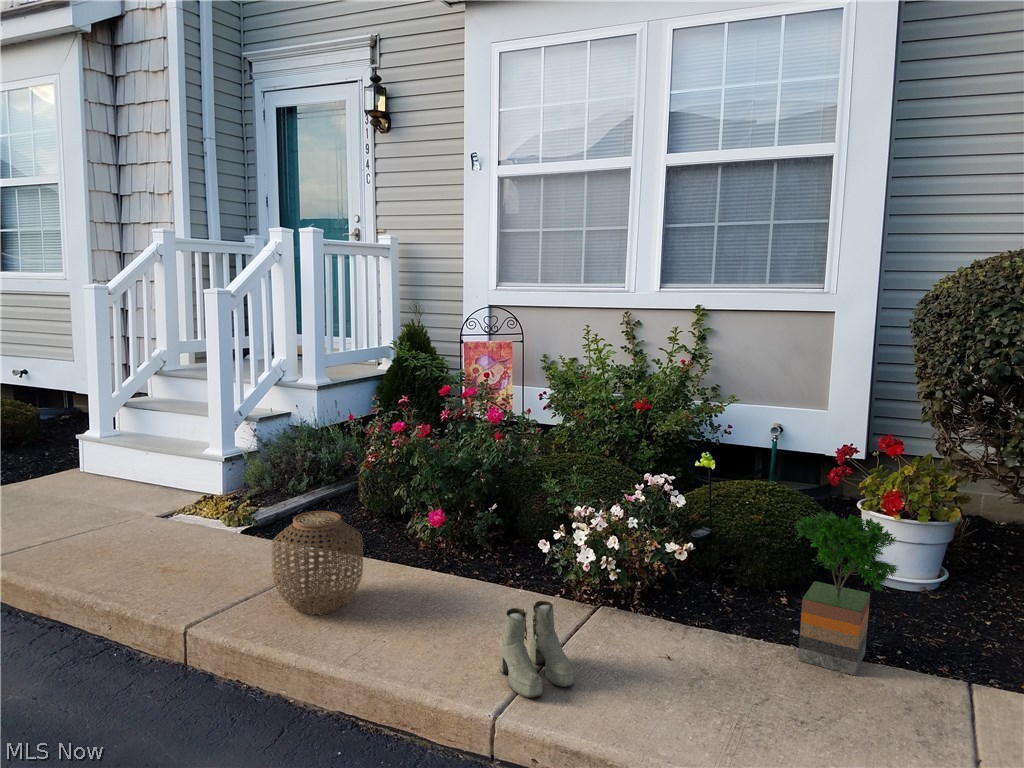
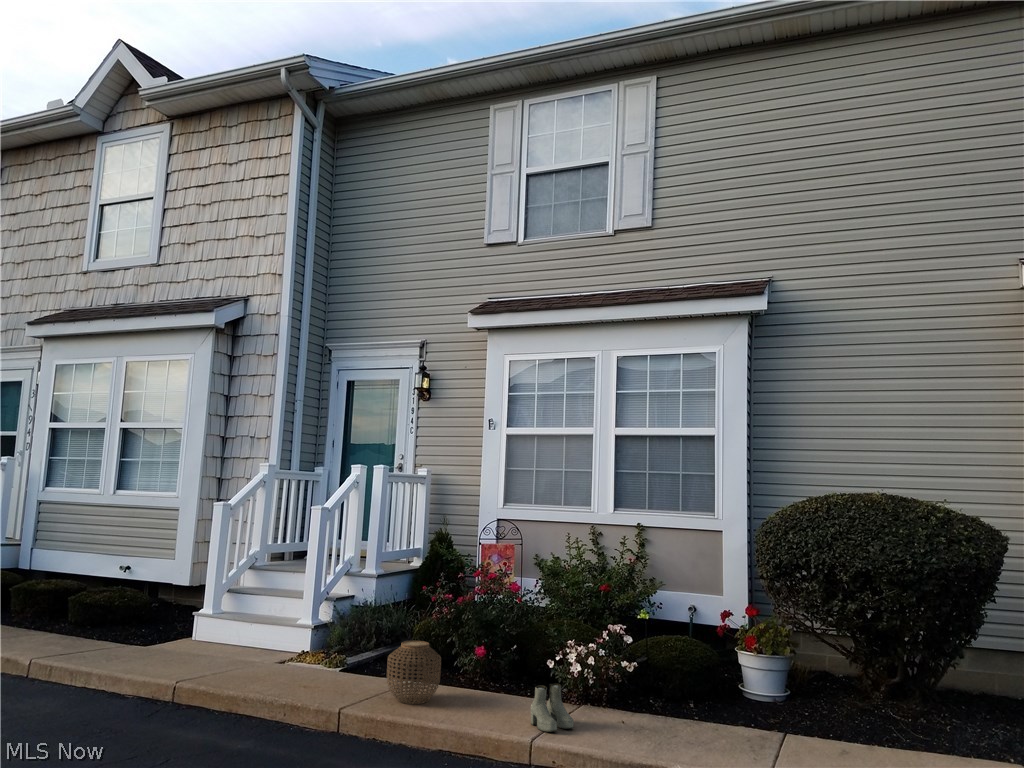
potted tree: present [795,512,899,676] -> none [692,634,748,728]

